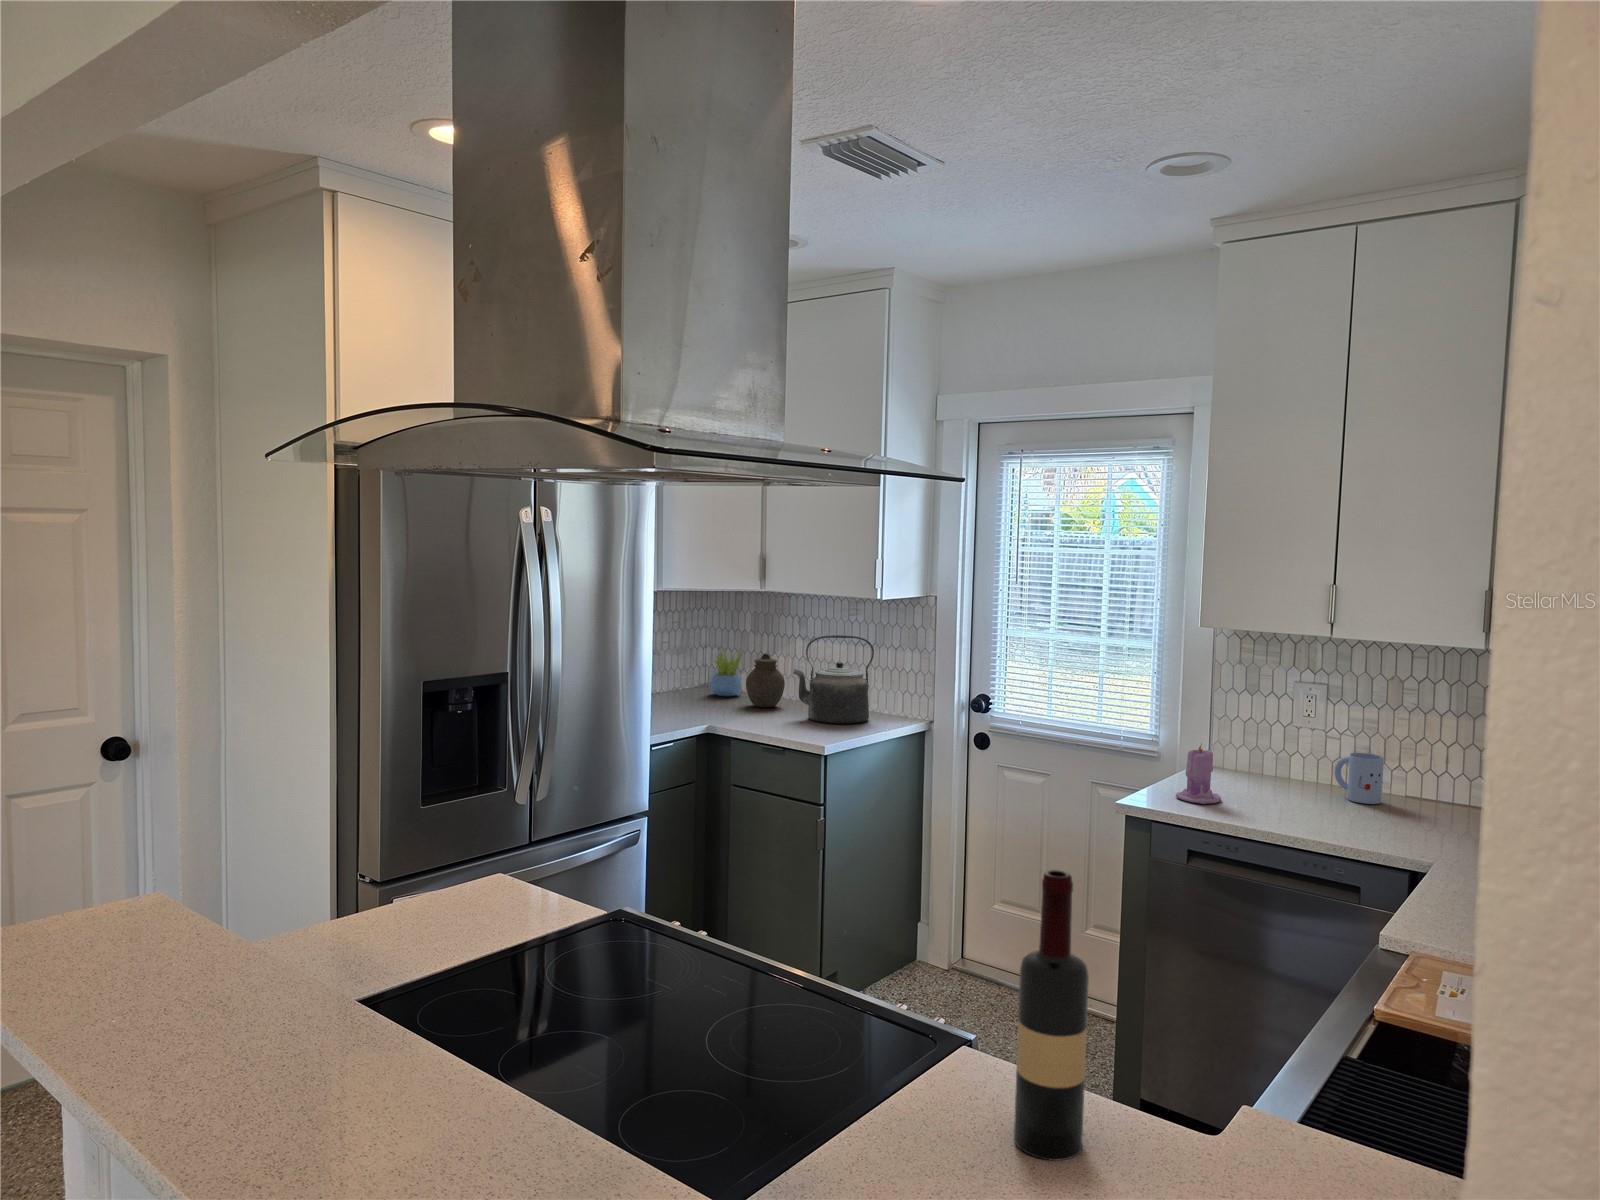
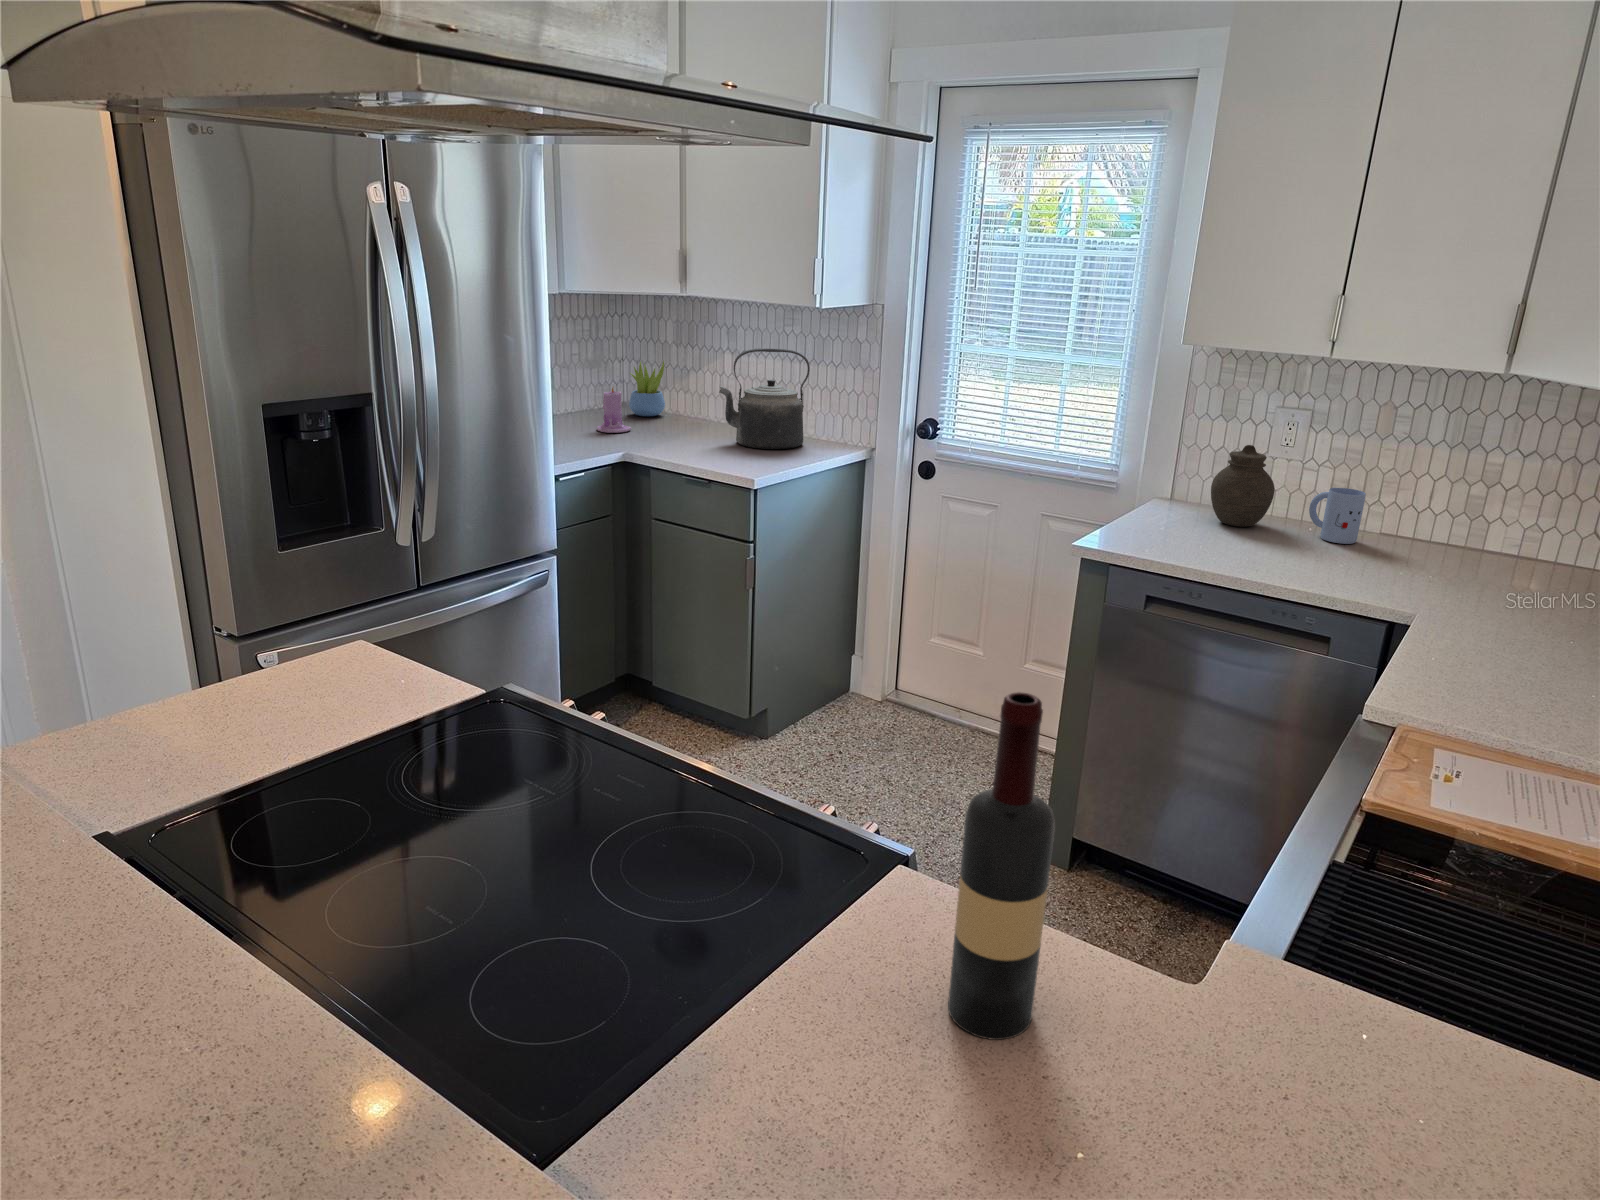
jar: present [746,654,785,707] -> present [1211,445,1275,527]
candle: present [1176,743,1221,804] -> present [597,388,631,433]

